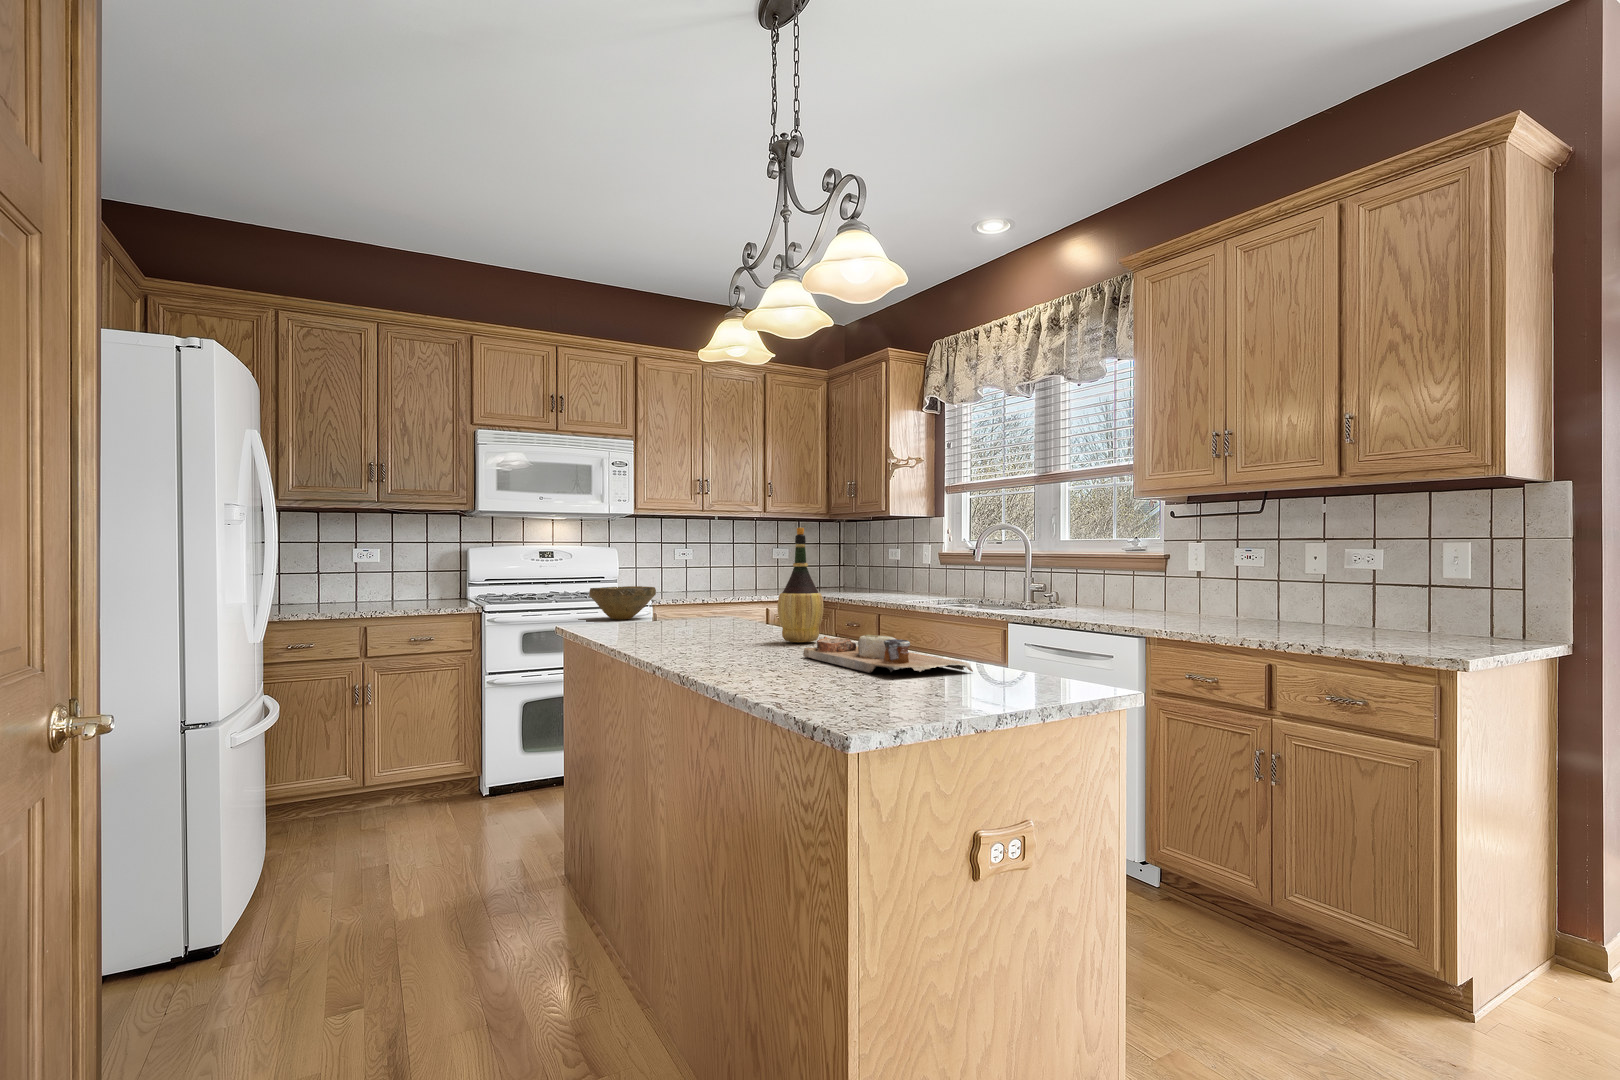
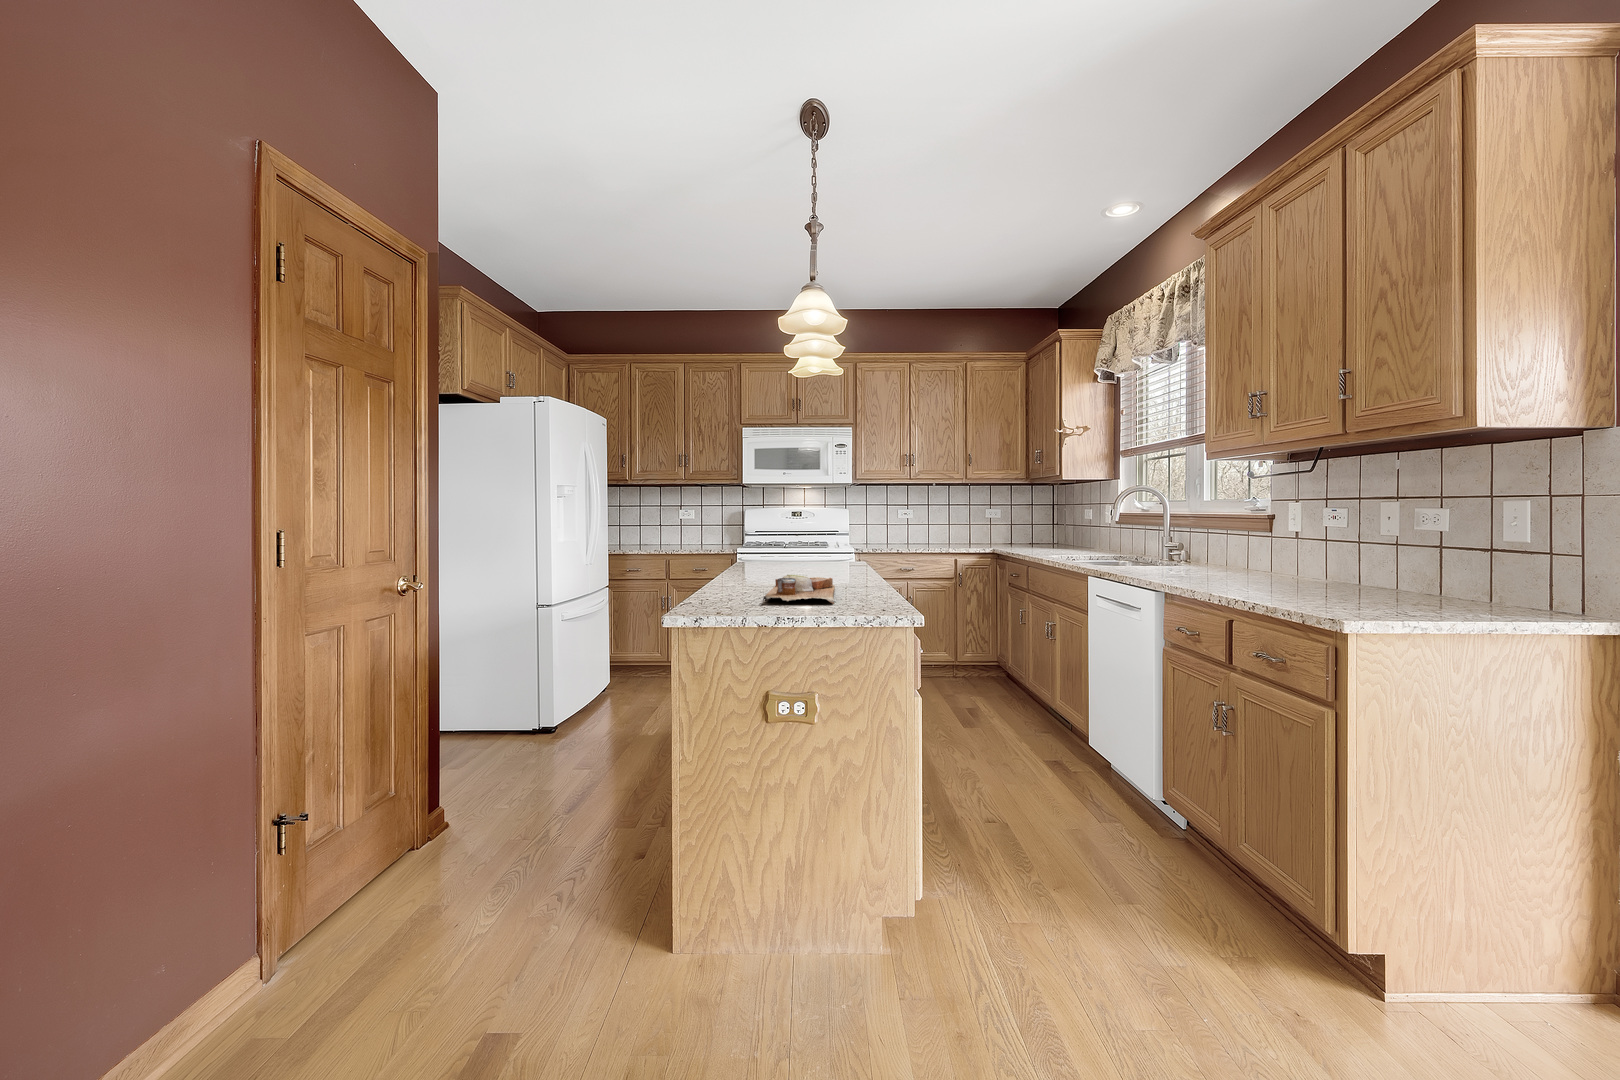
wine bottle: present [777,527,823,642] -> none [804,495,839,582]
bowl: present [589,586,656,620] -> none [760,539,808,563]

